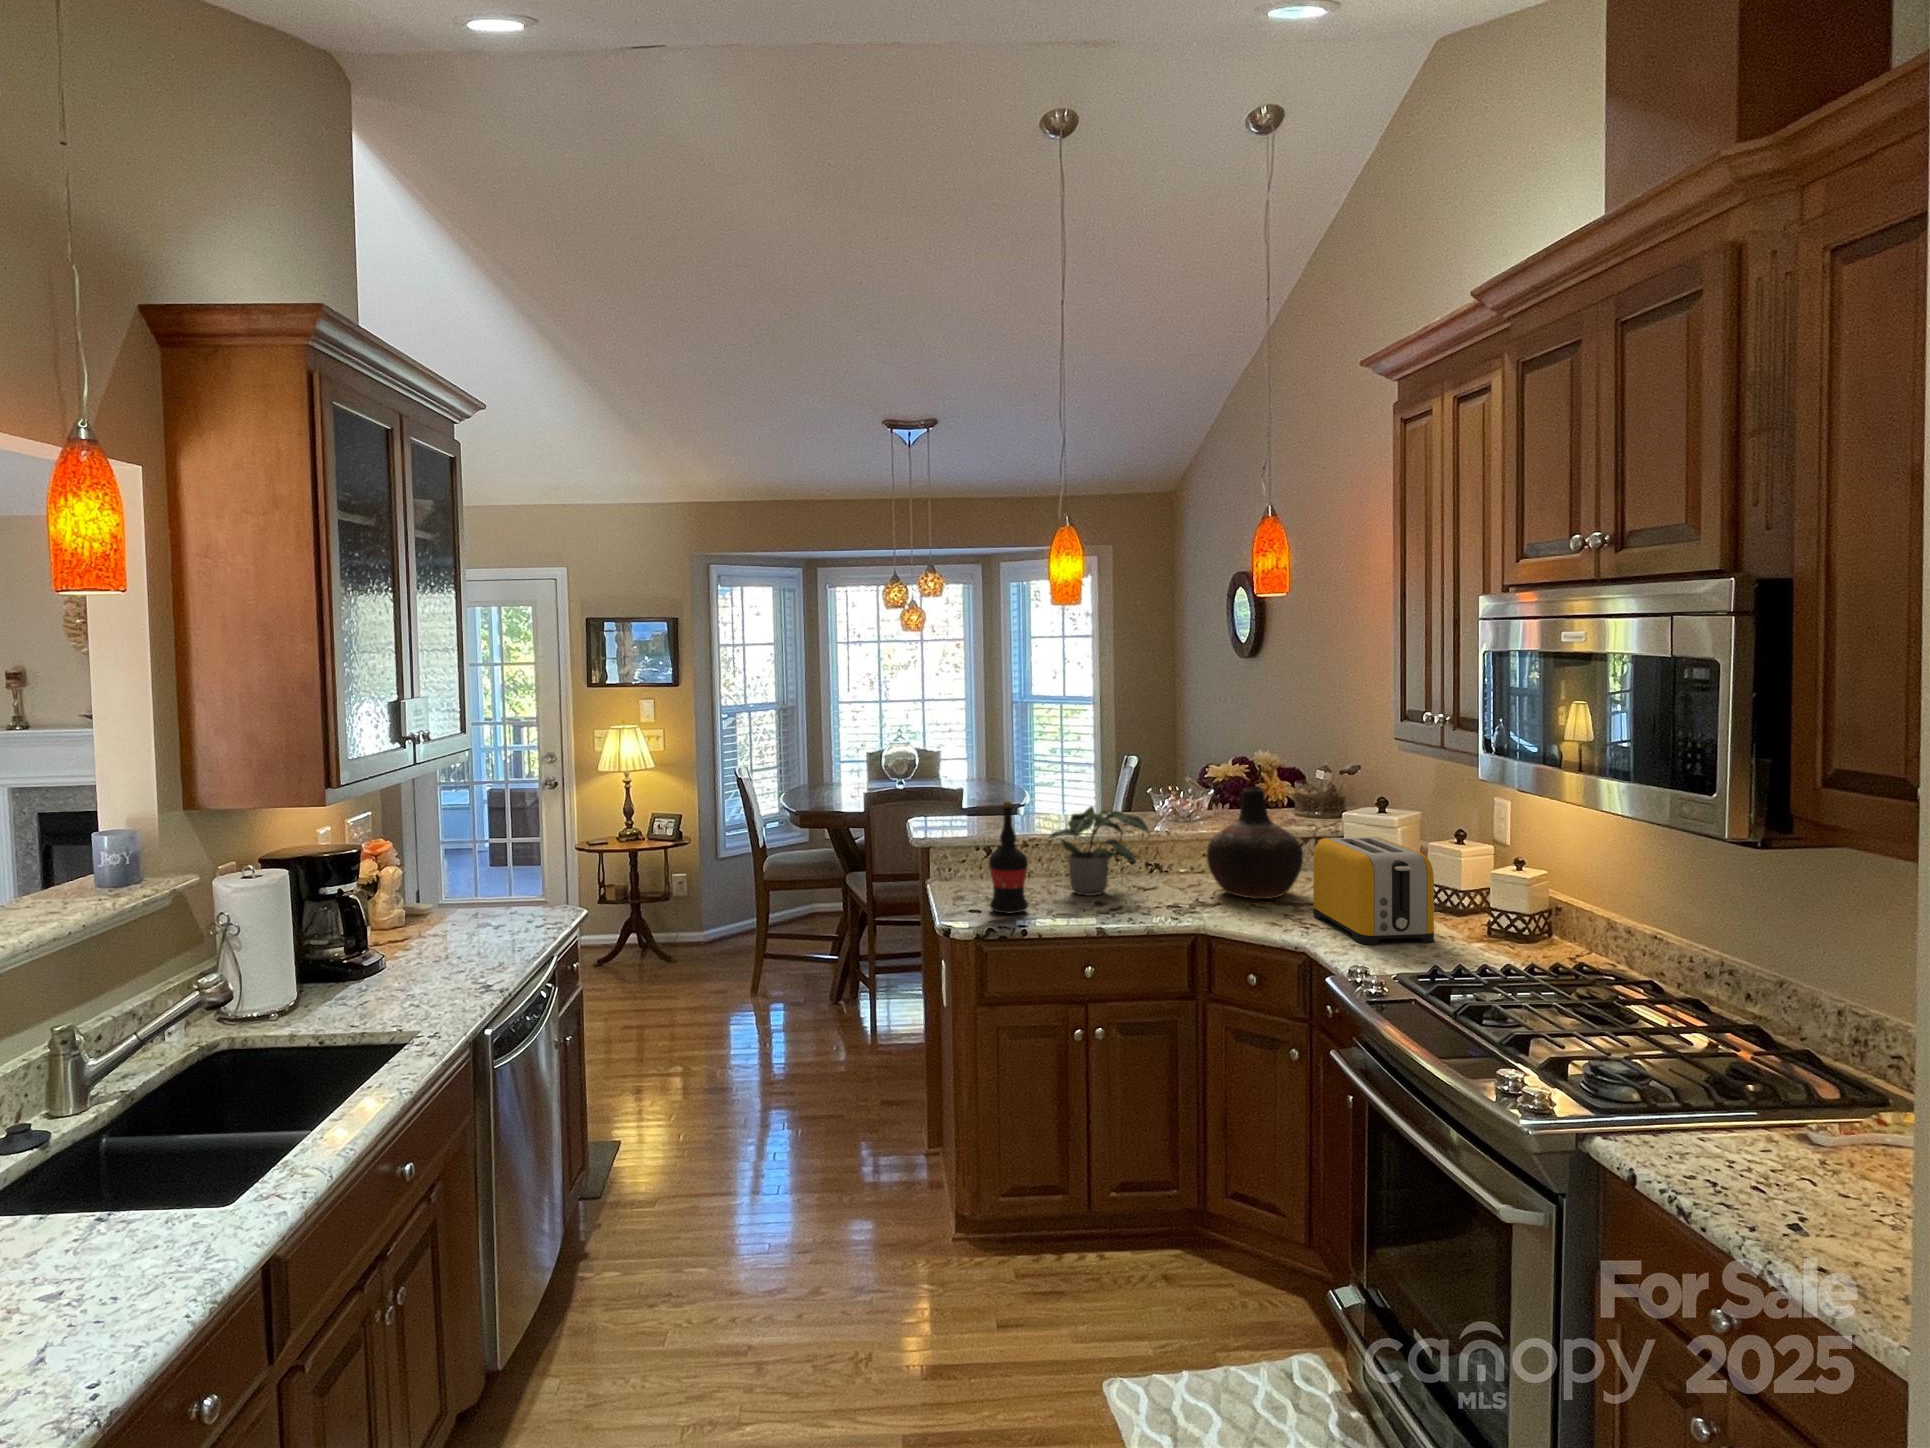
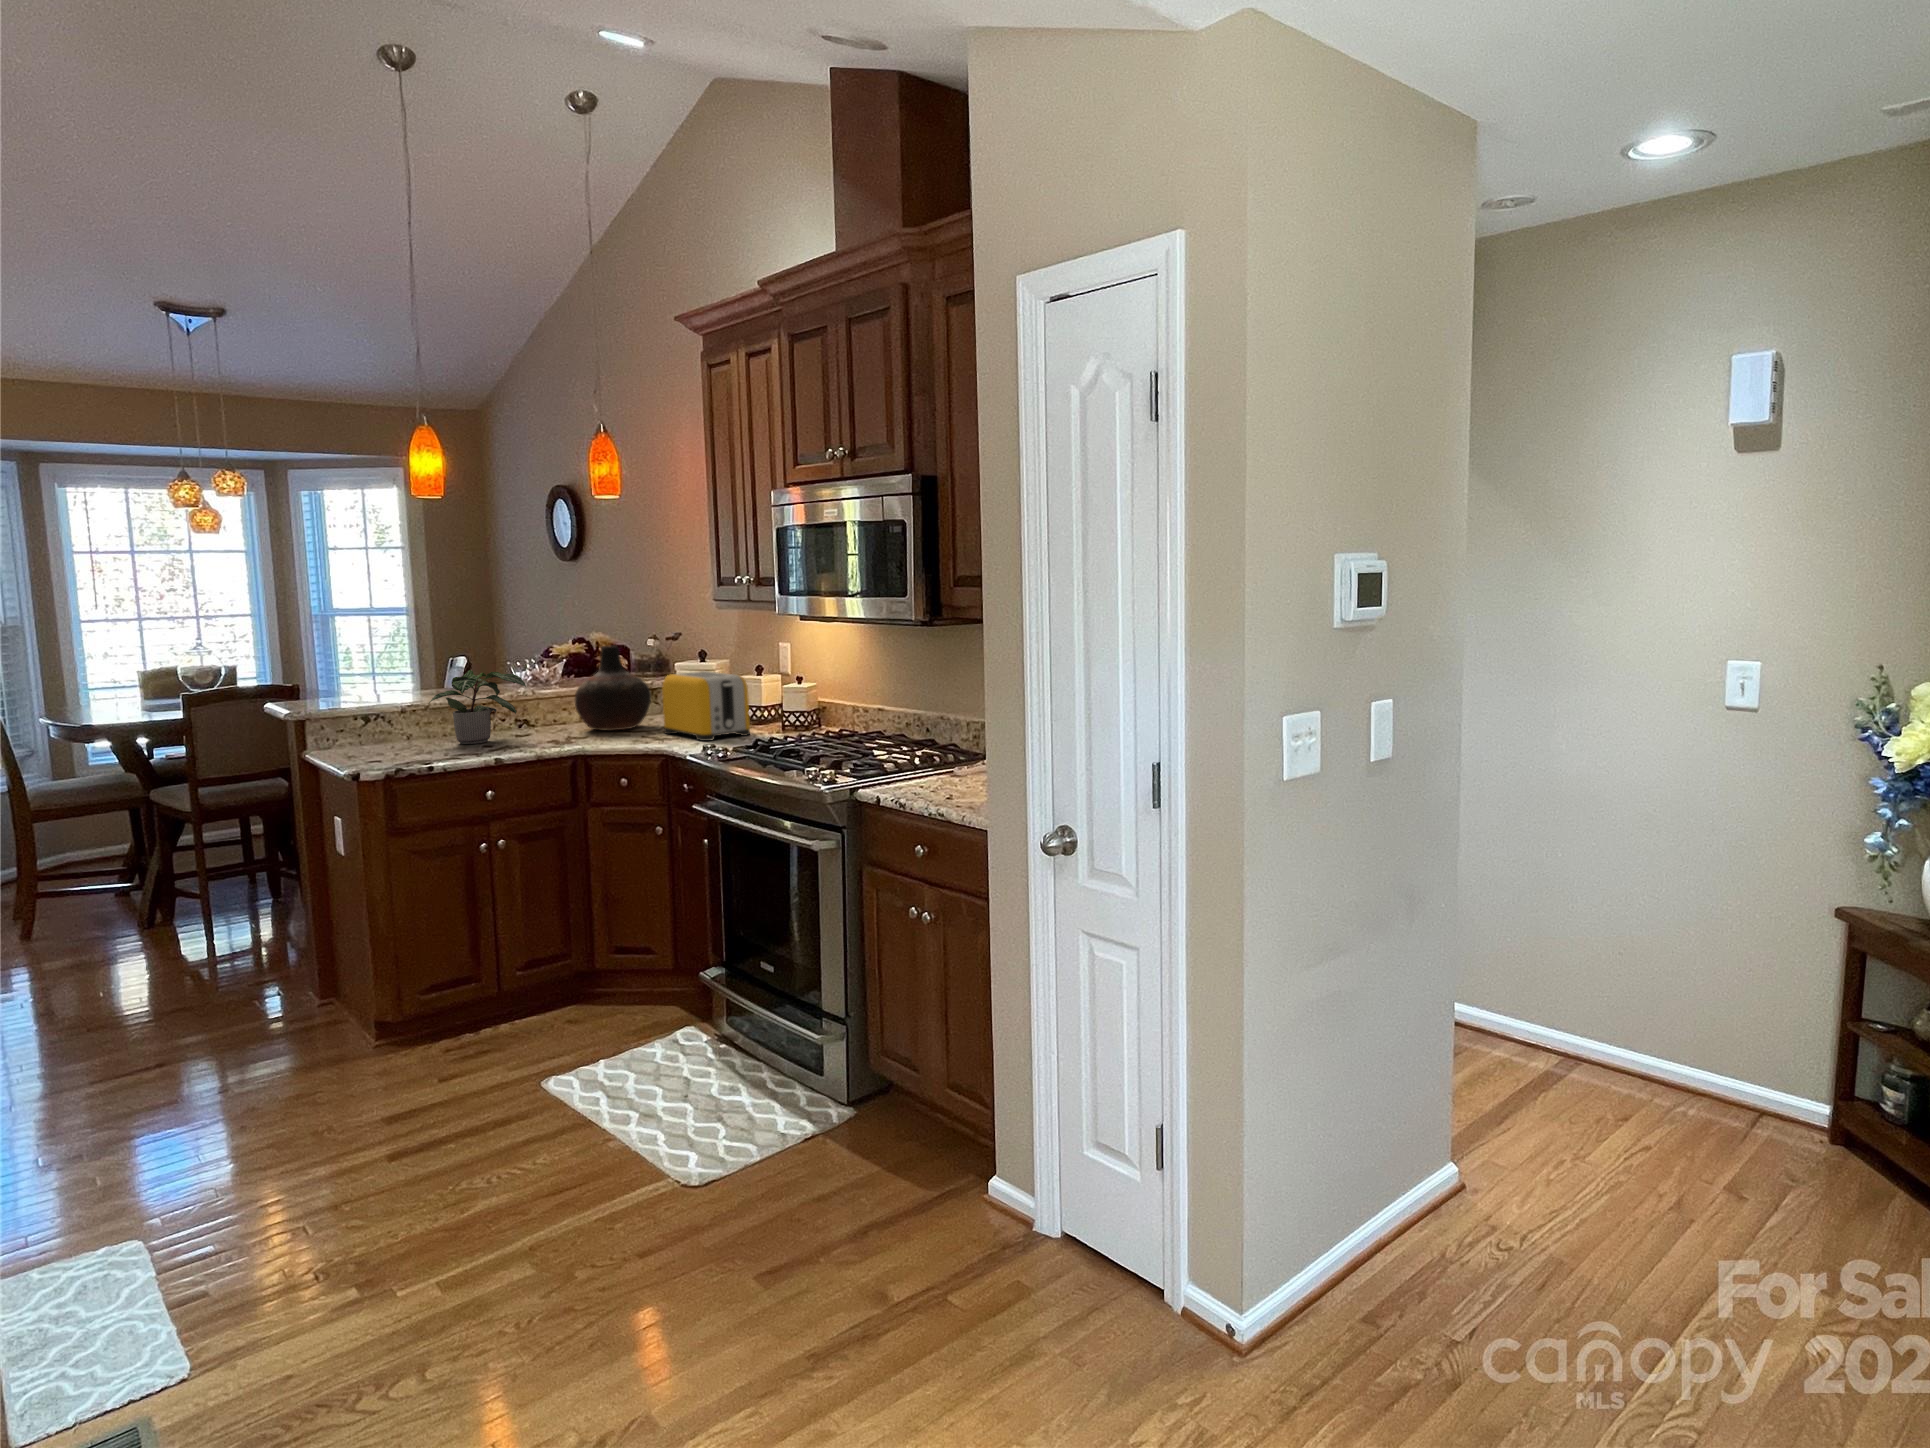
wine bottle: present [989,801,1028,914] -> none [385,663,426,760]

